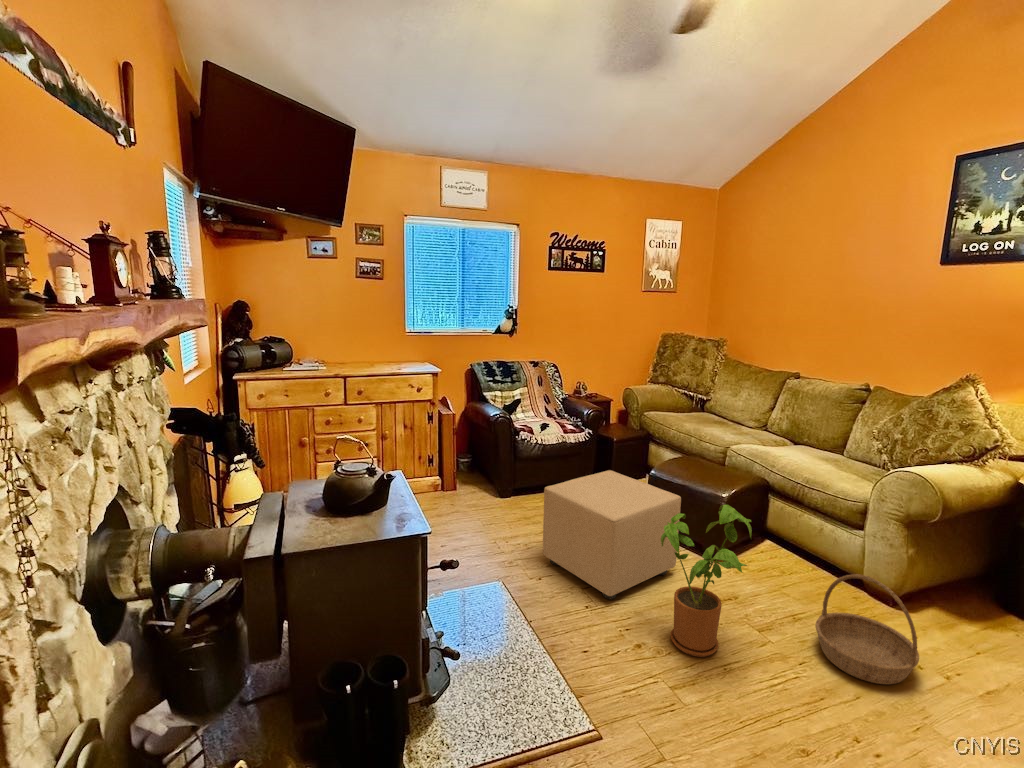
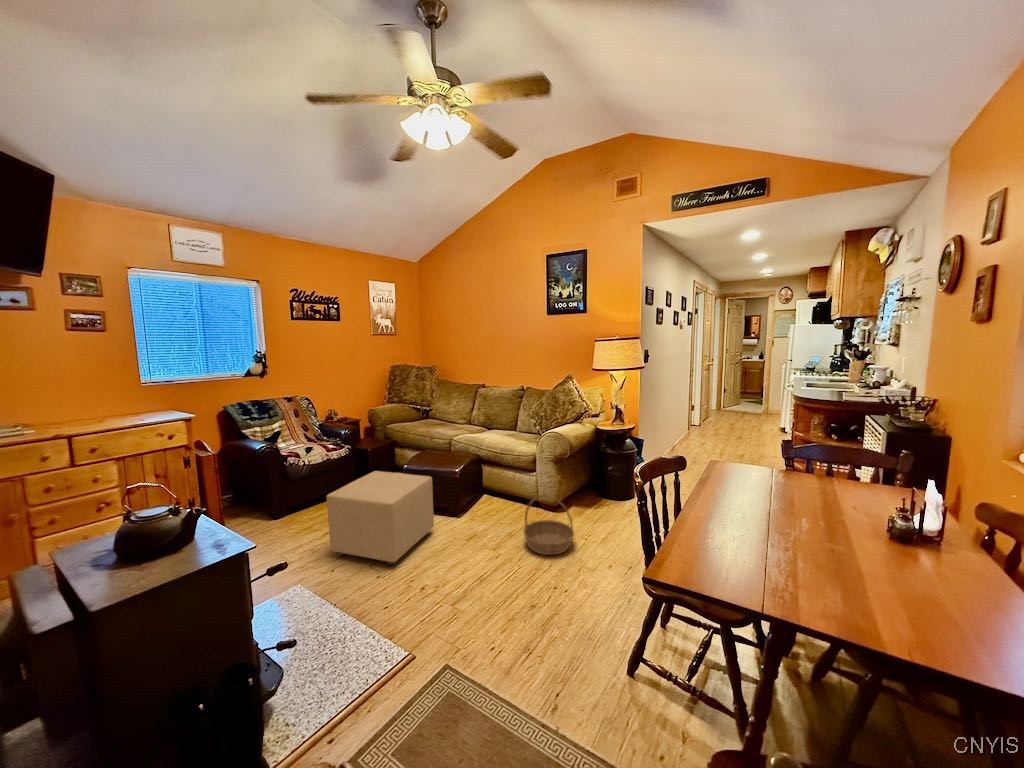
house plant: present [661,505,752,657] -> none [428,472,486,580]

